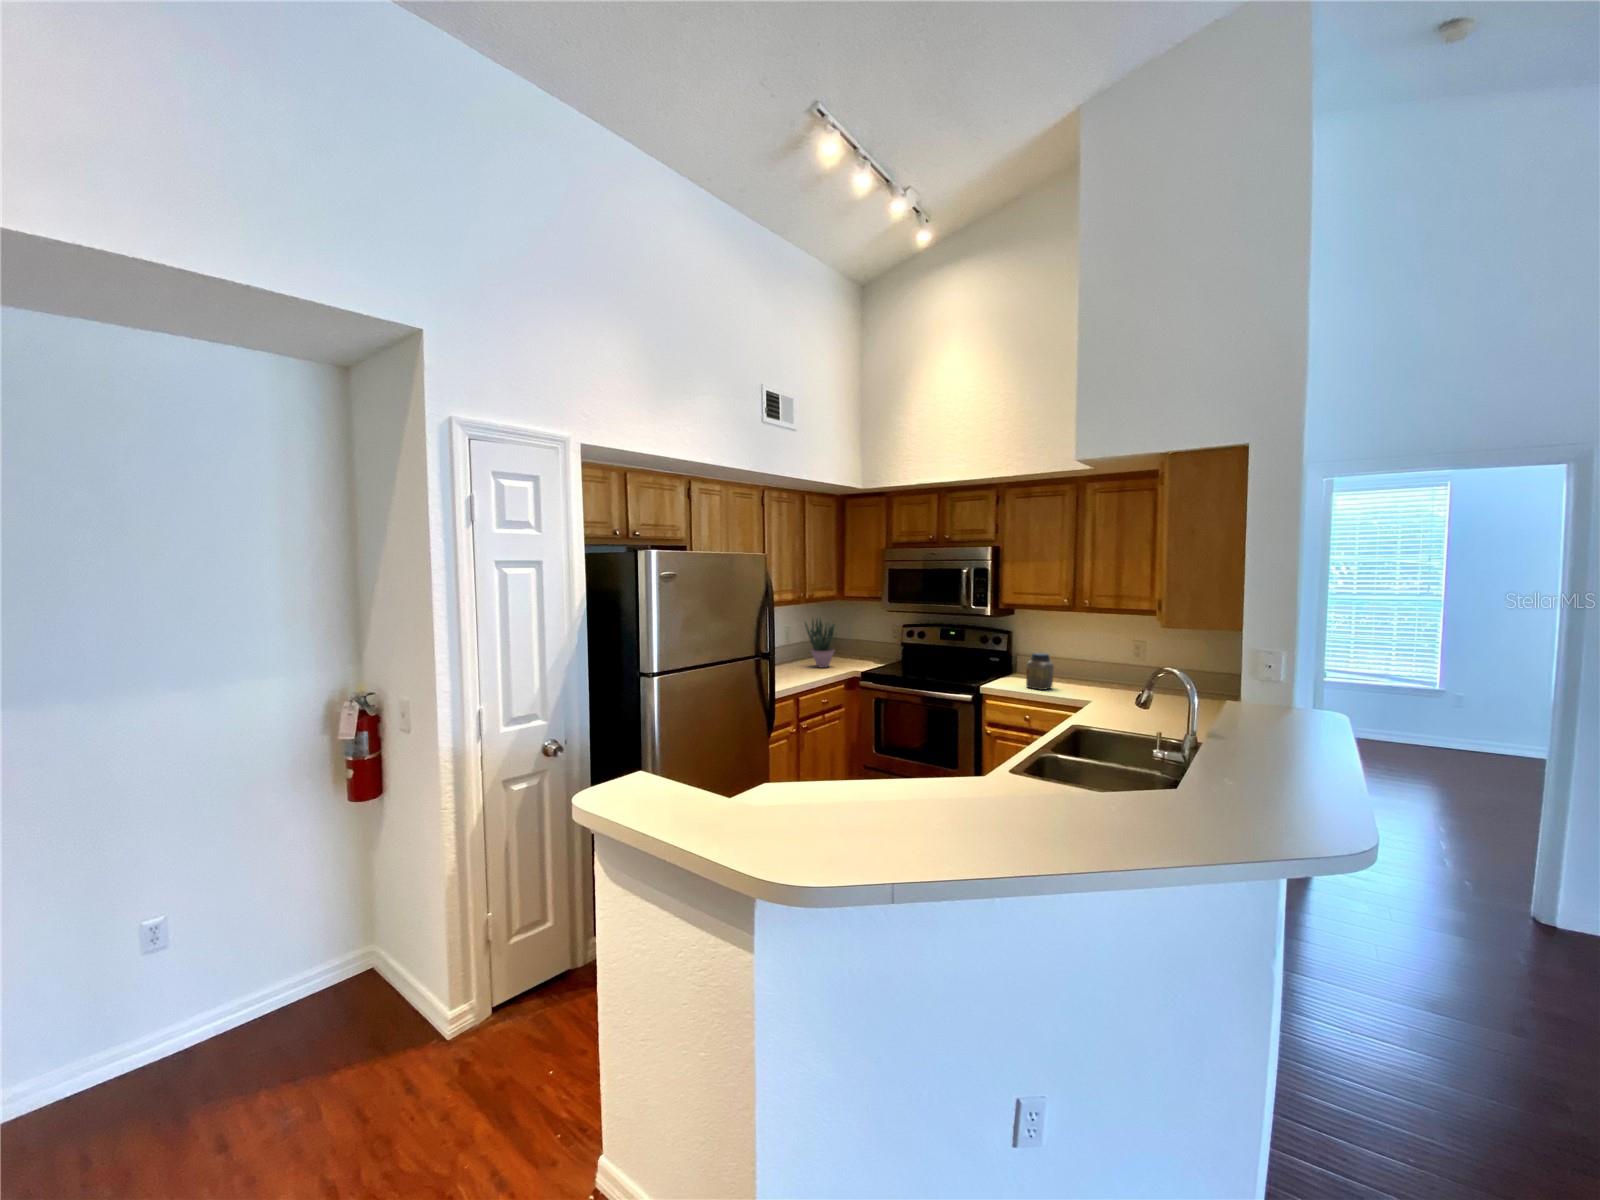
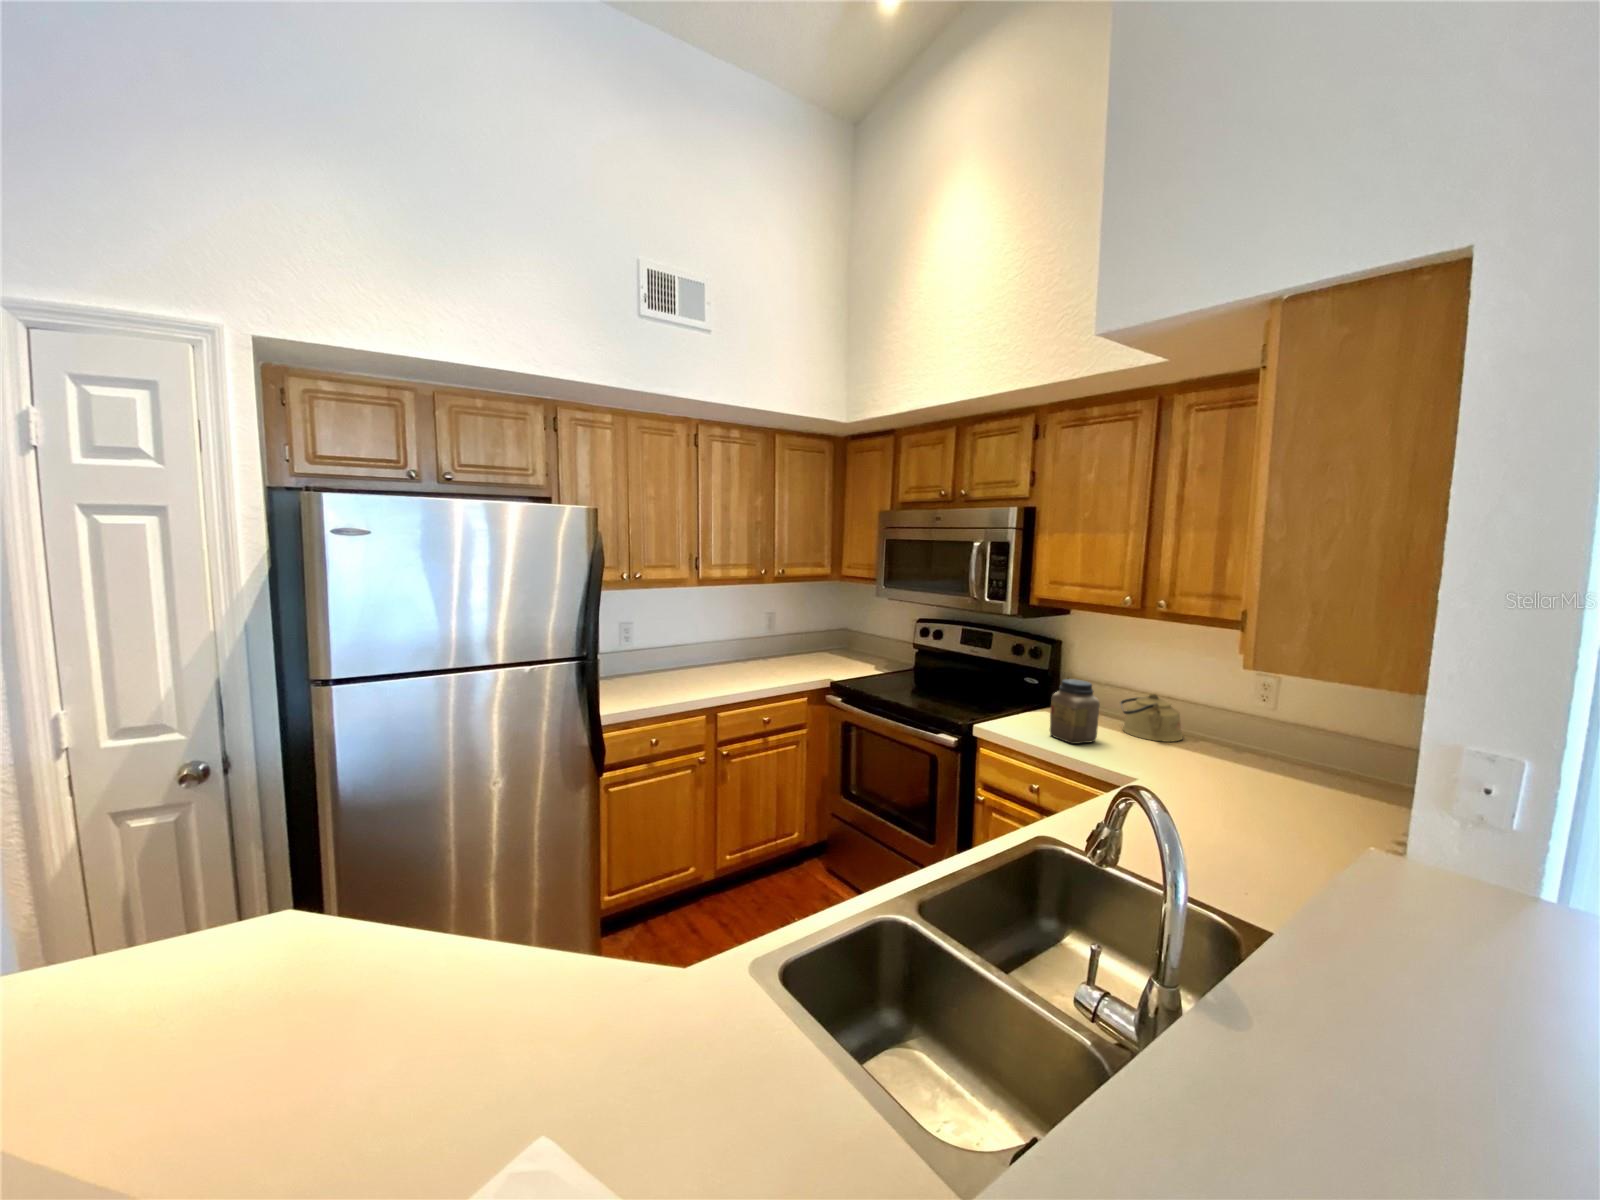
potted plant: present [805,619,835,668] -> none [780,604,818,671]
kettle: none [1056,659,1092,686] -> present [1120,694,1183,742]

